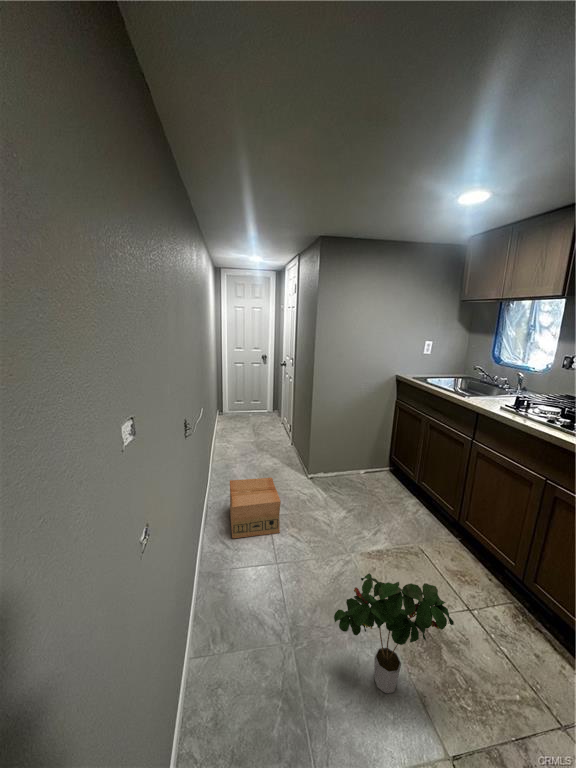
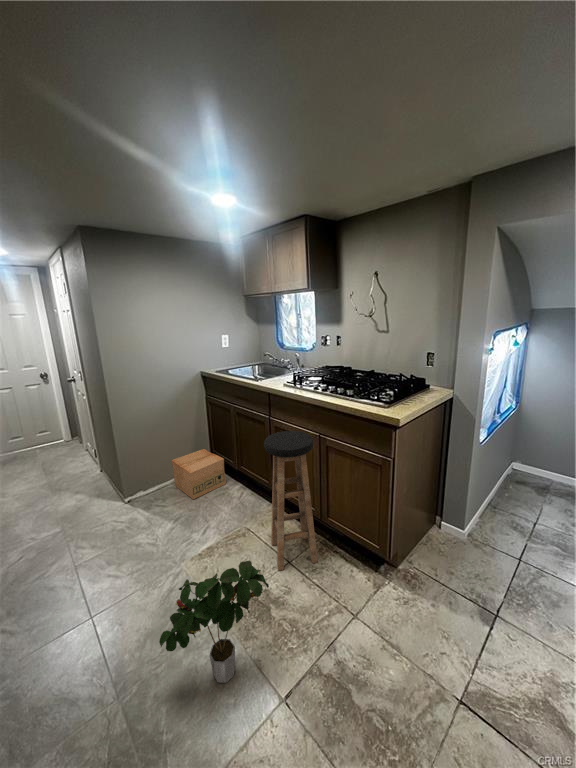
bar stool: none [449,460,536,628] -> present [264,431,318,571]
cardboard box: present [230,478,281,538] -> present [172,449,226,499]

